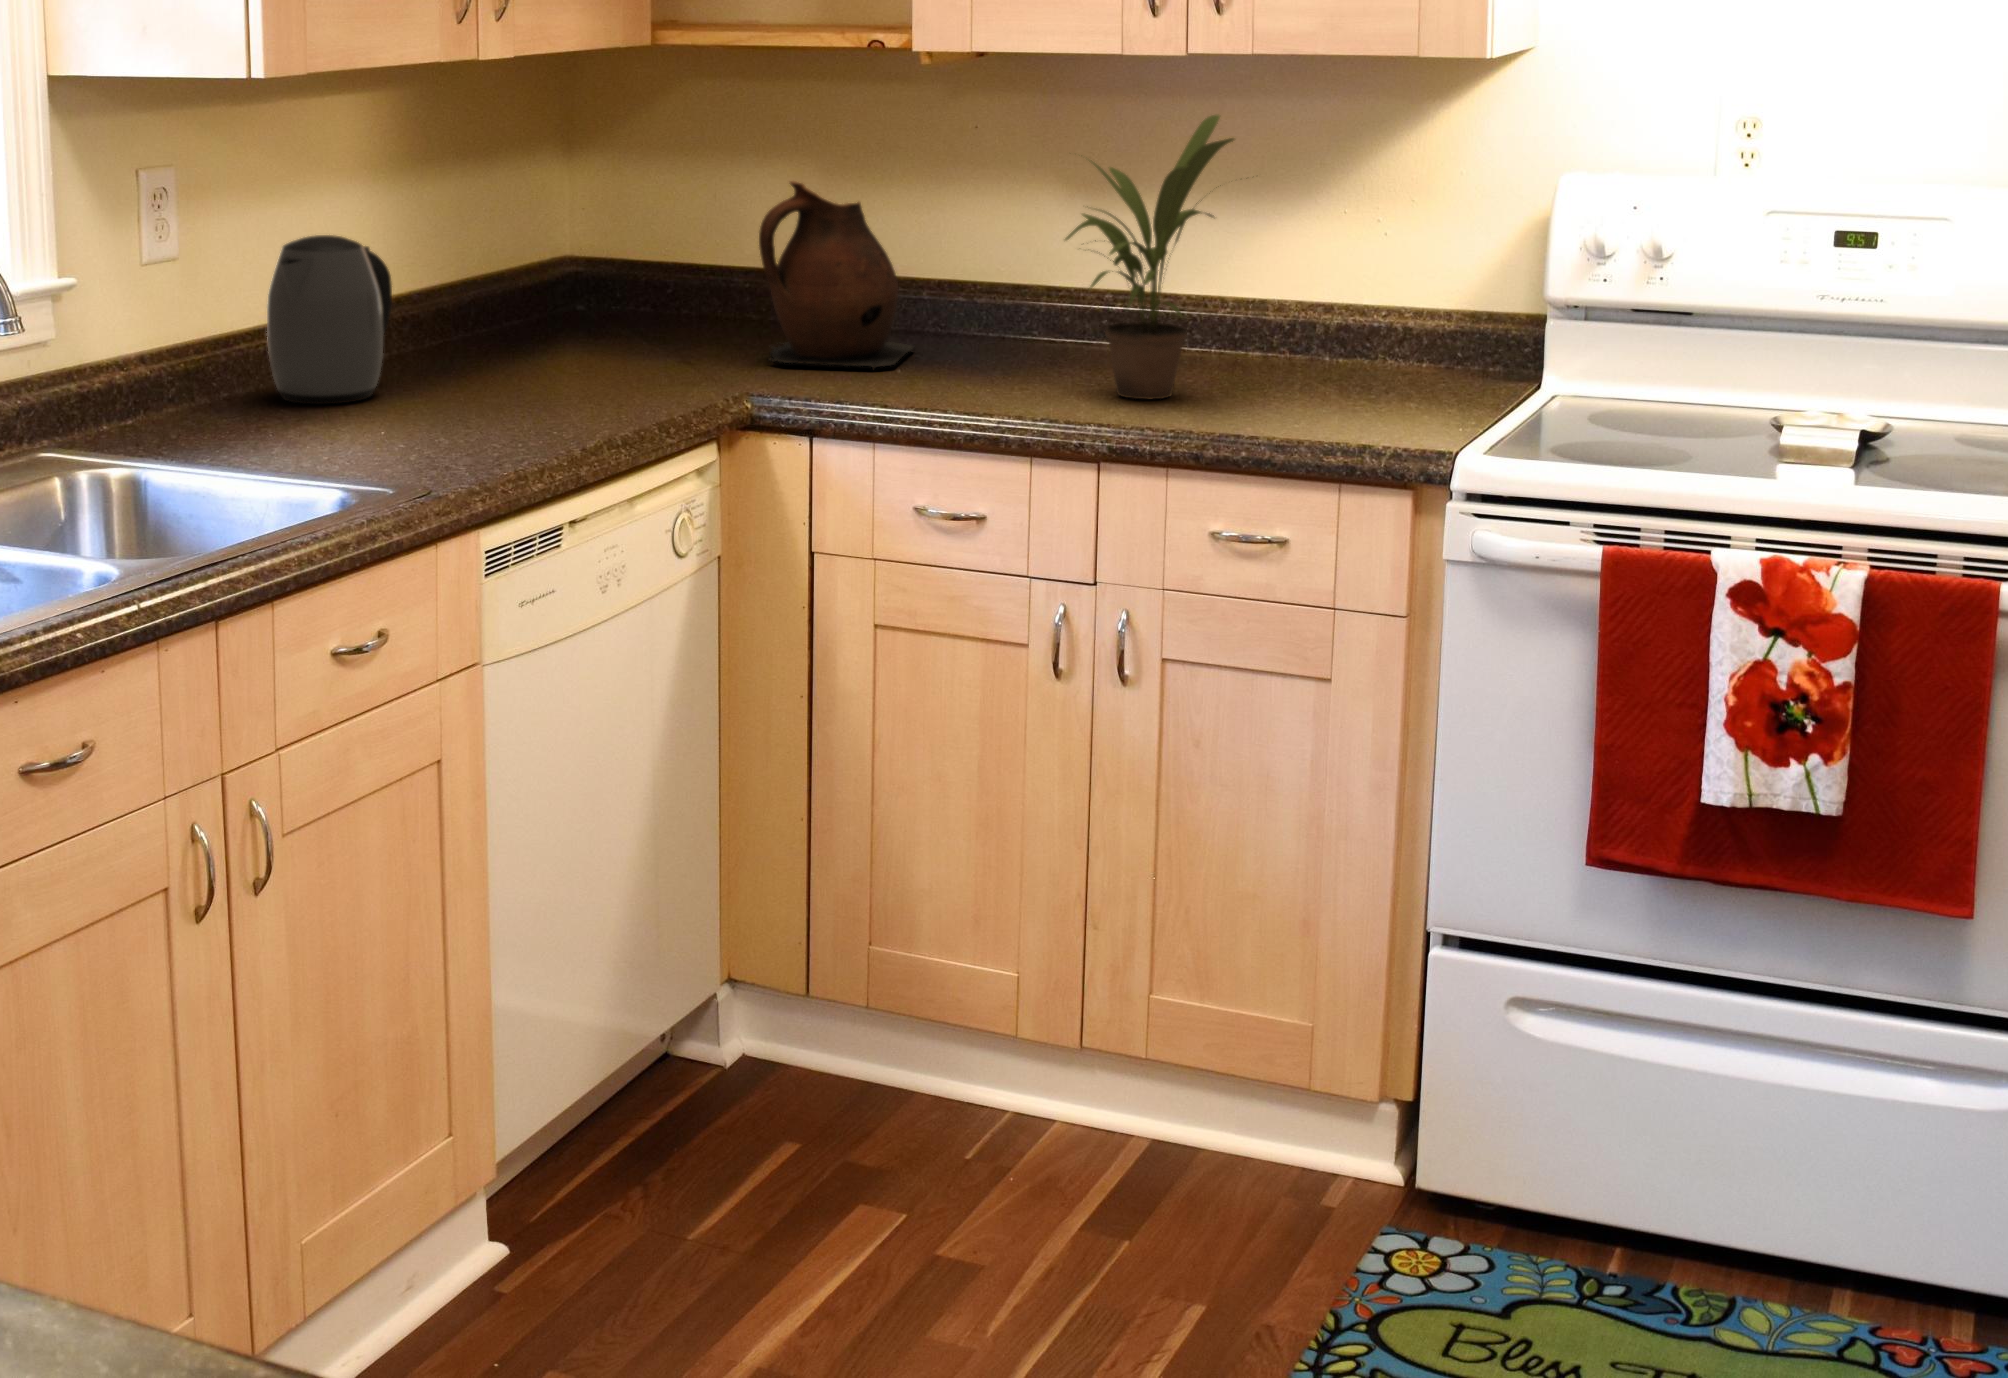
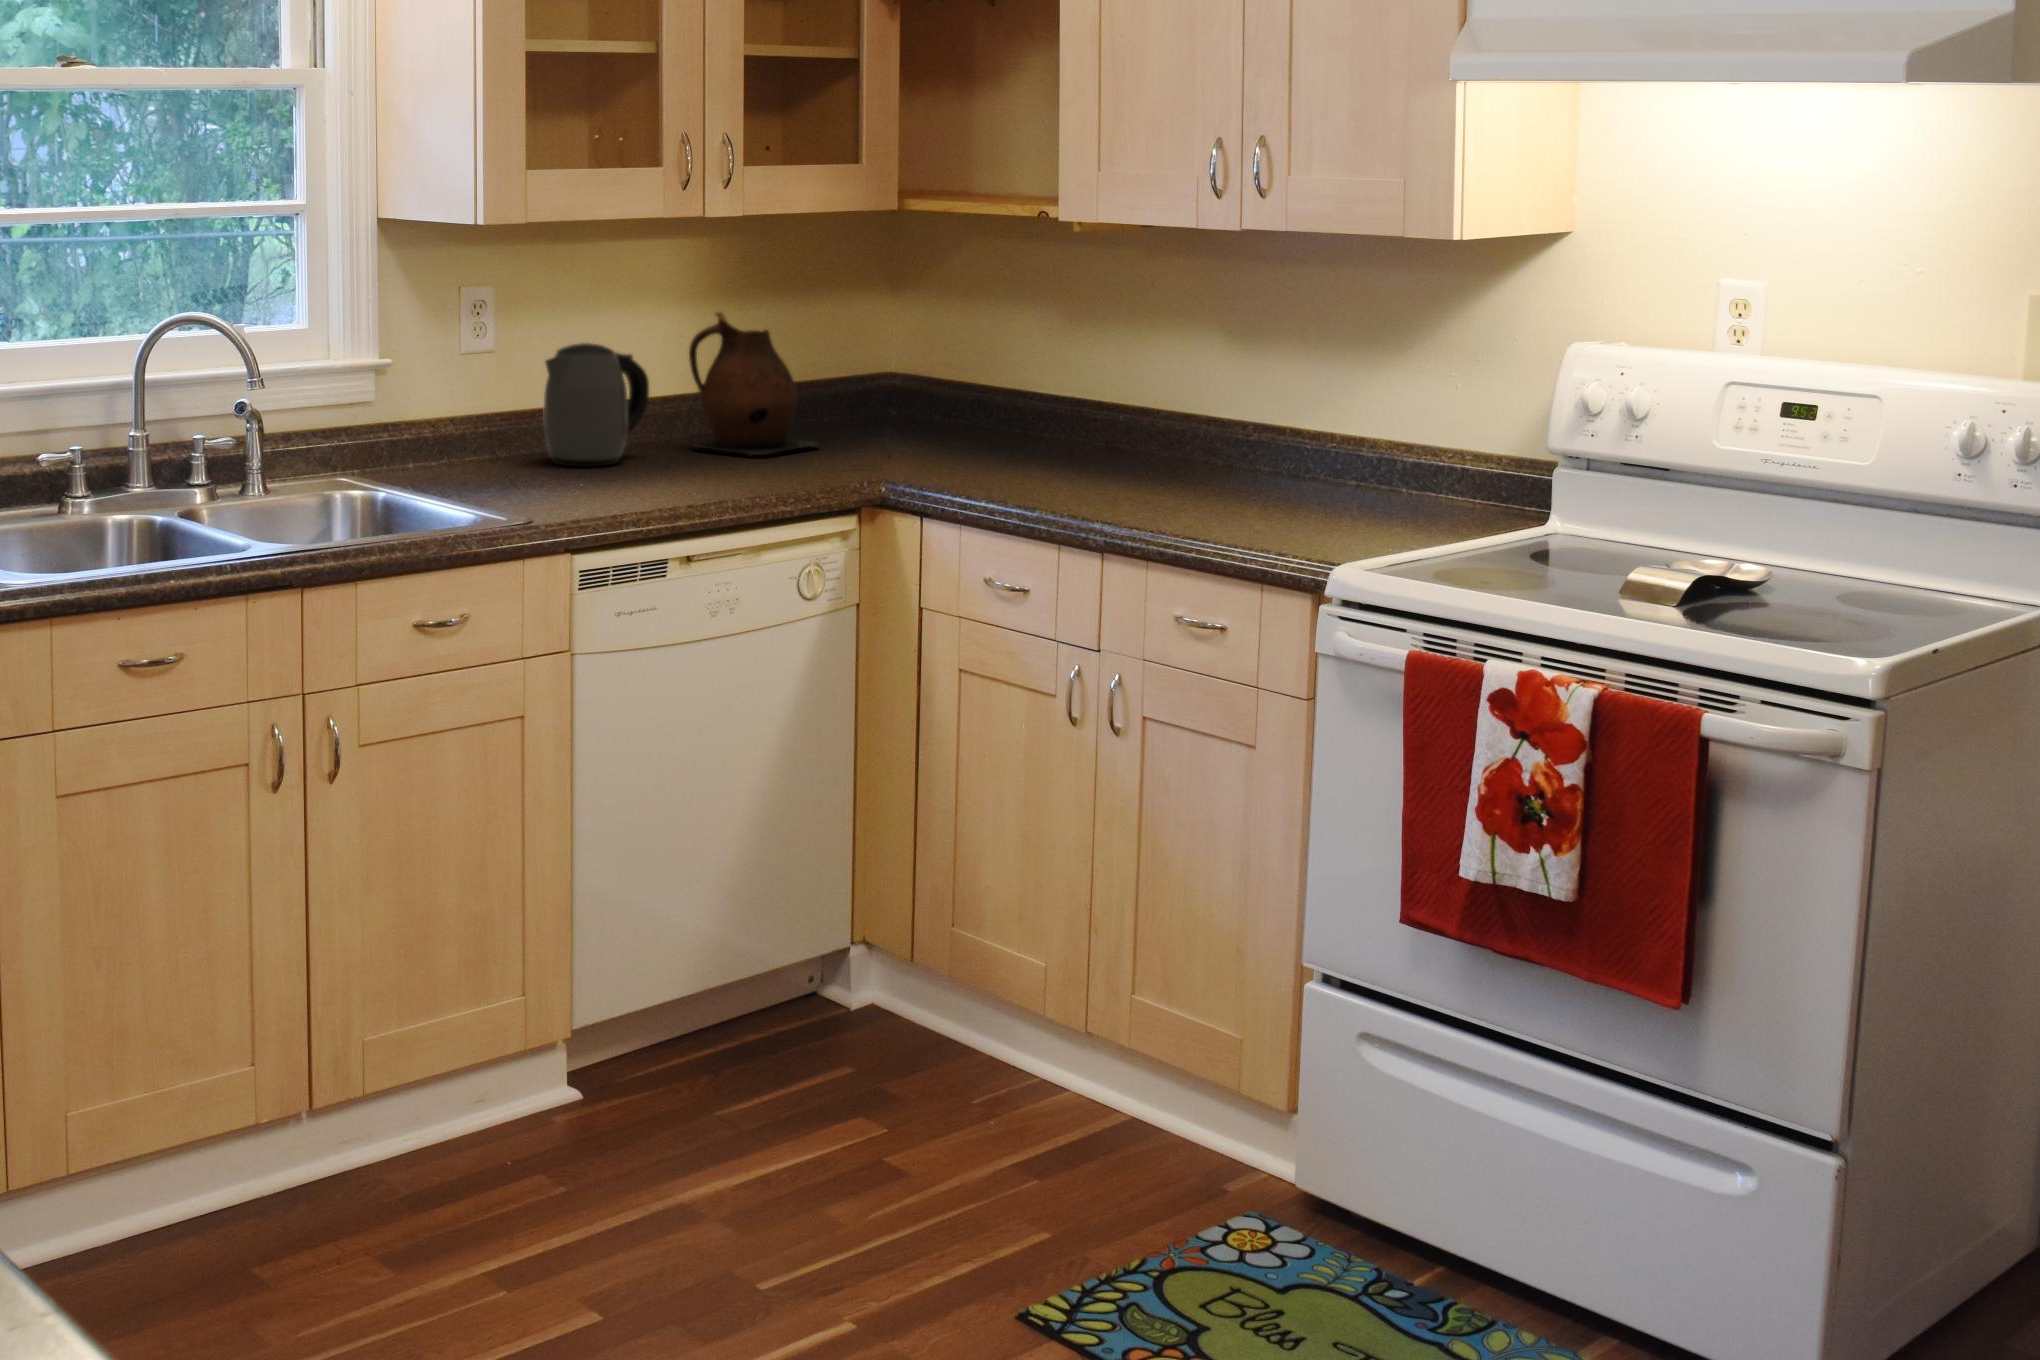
potted plant: present [1065,115,1234,399] -> none [1127,281,1272,512]
ceramic pitcher: present [759,181,914,369] -> present [689,312,817,456]

